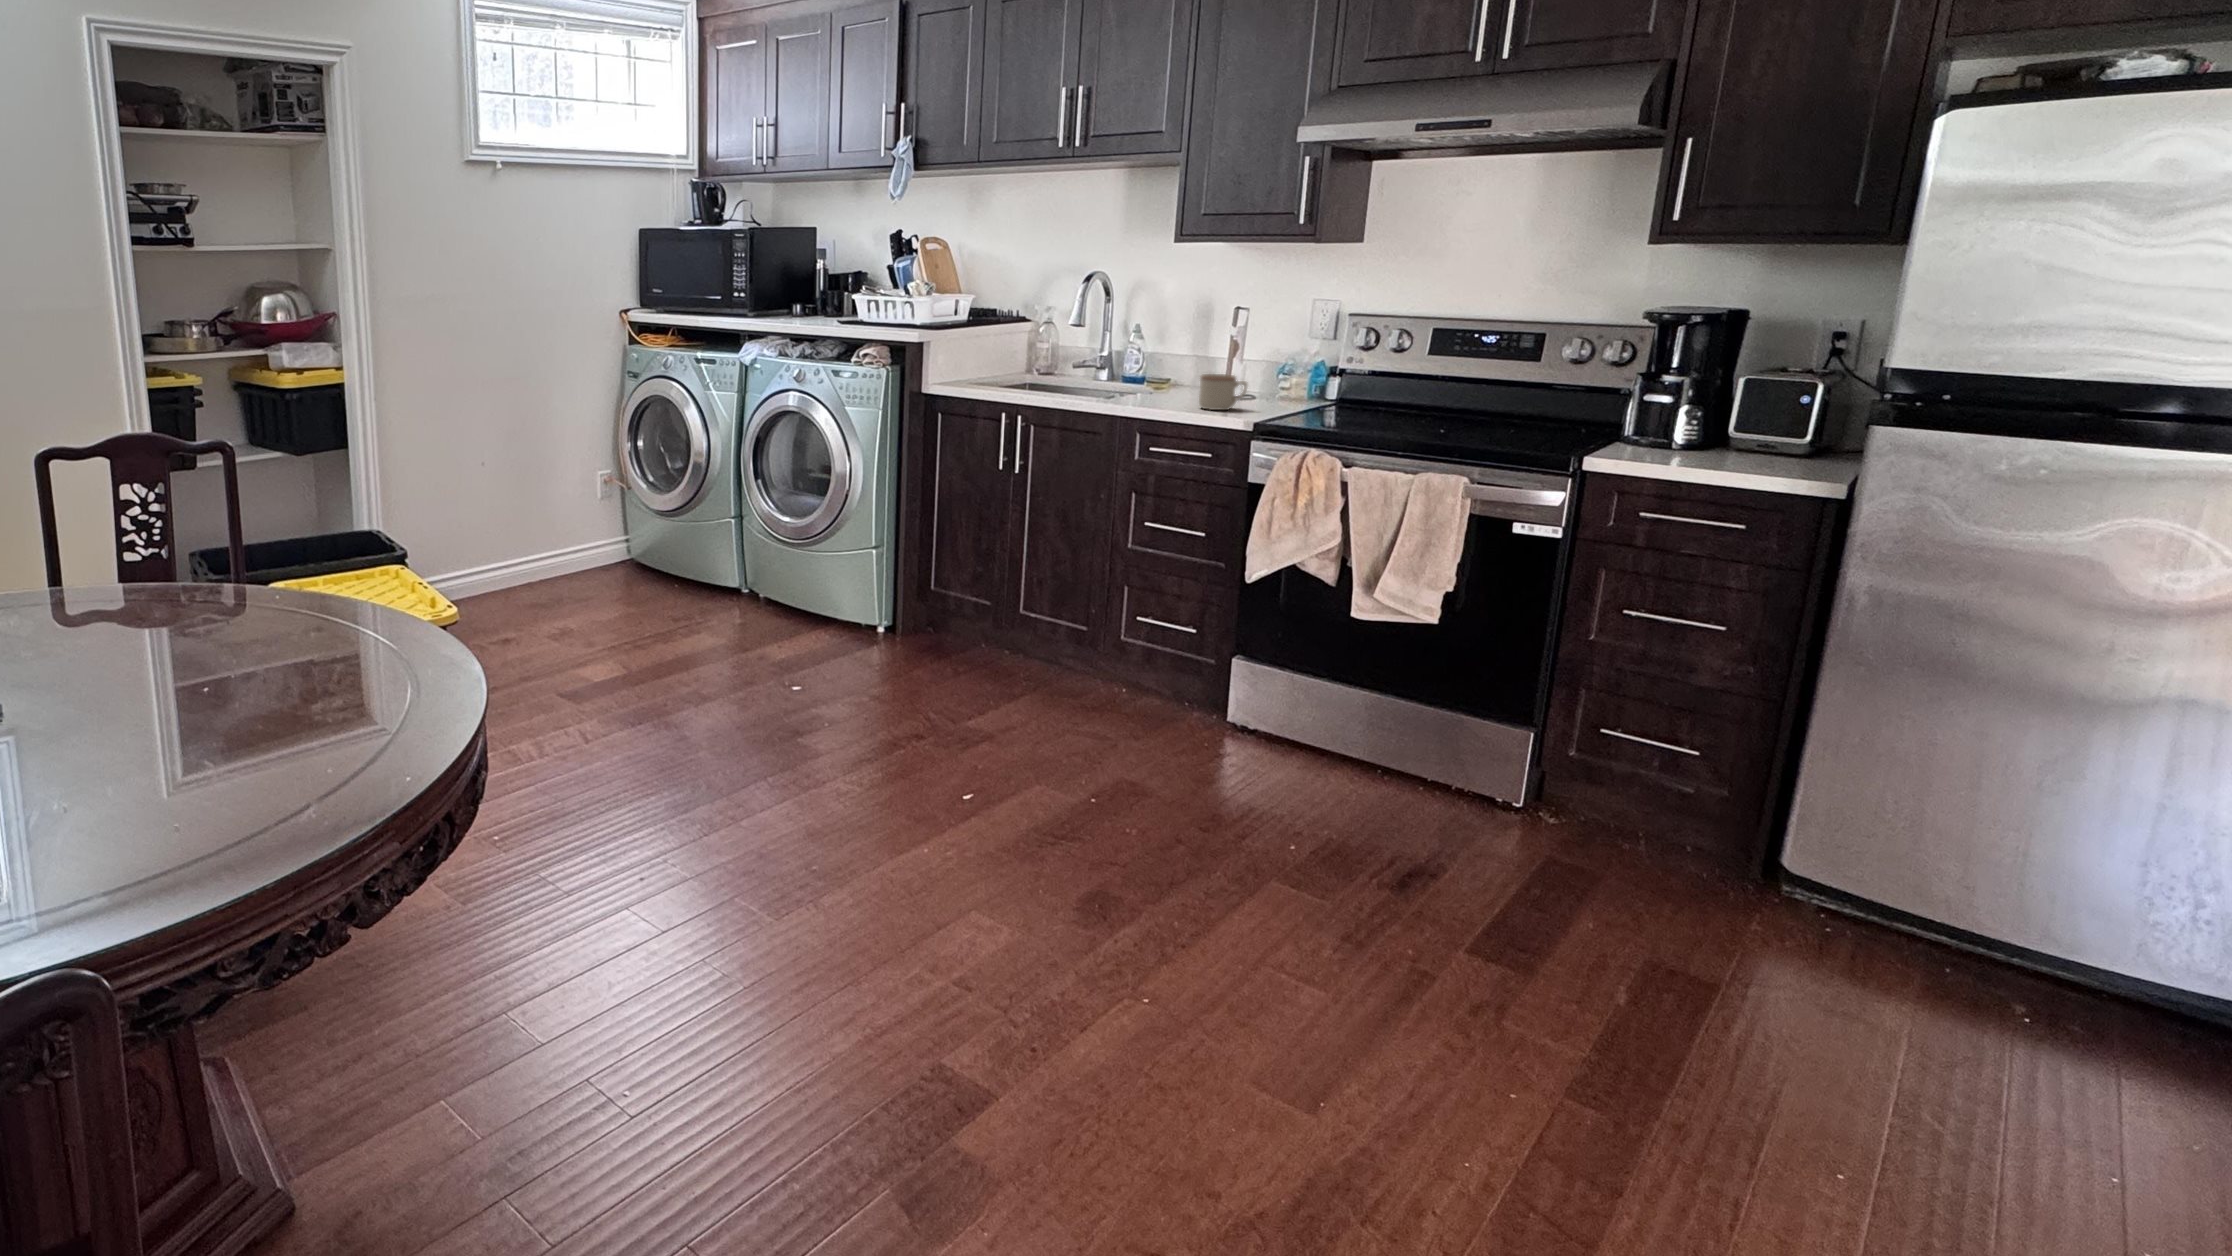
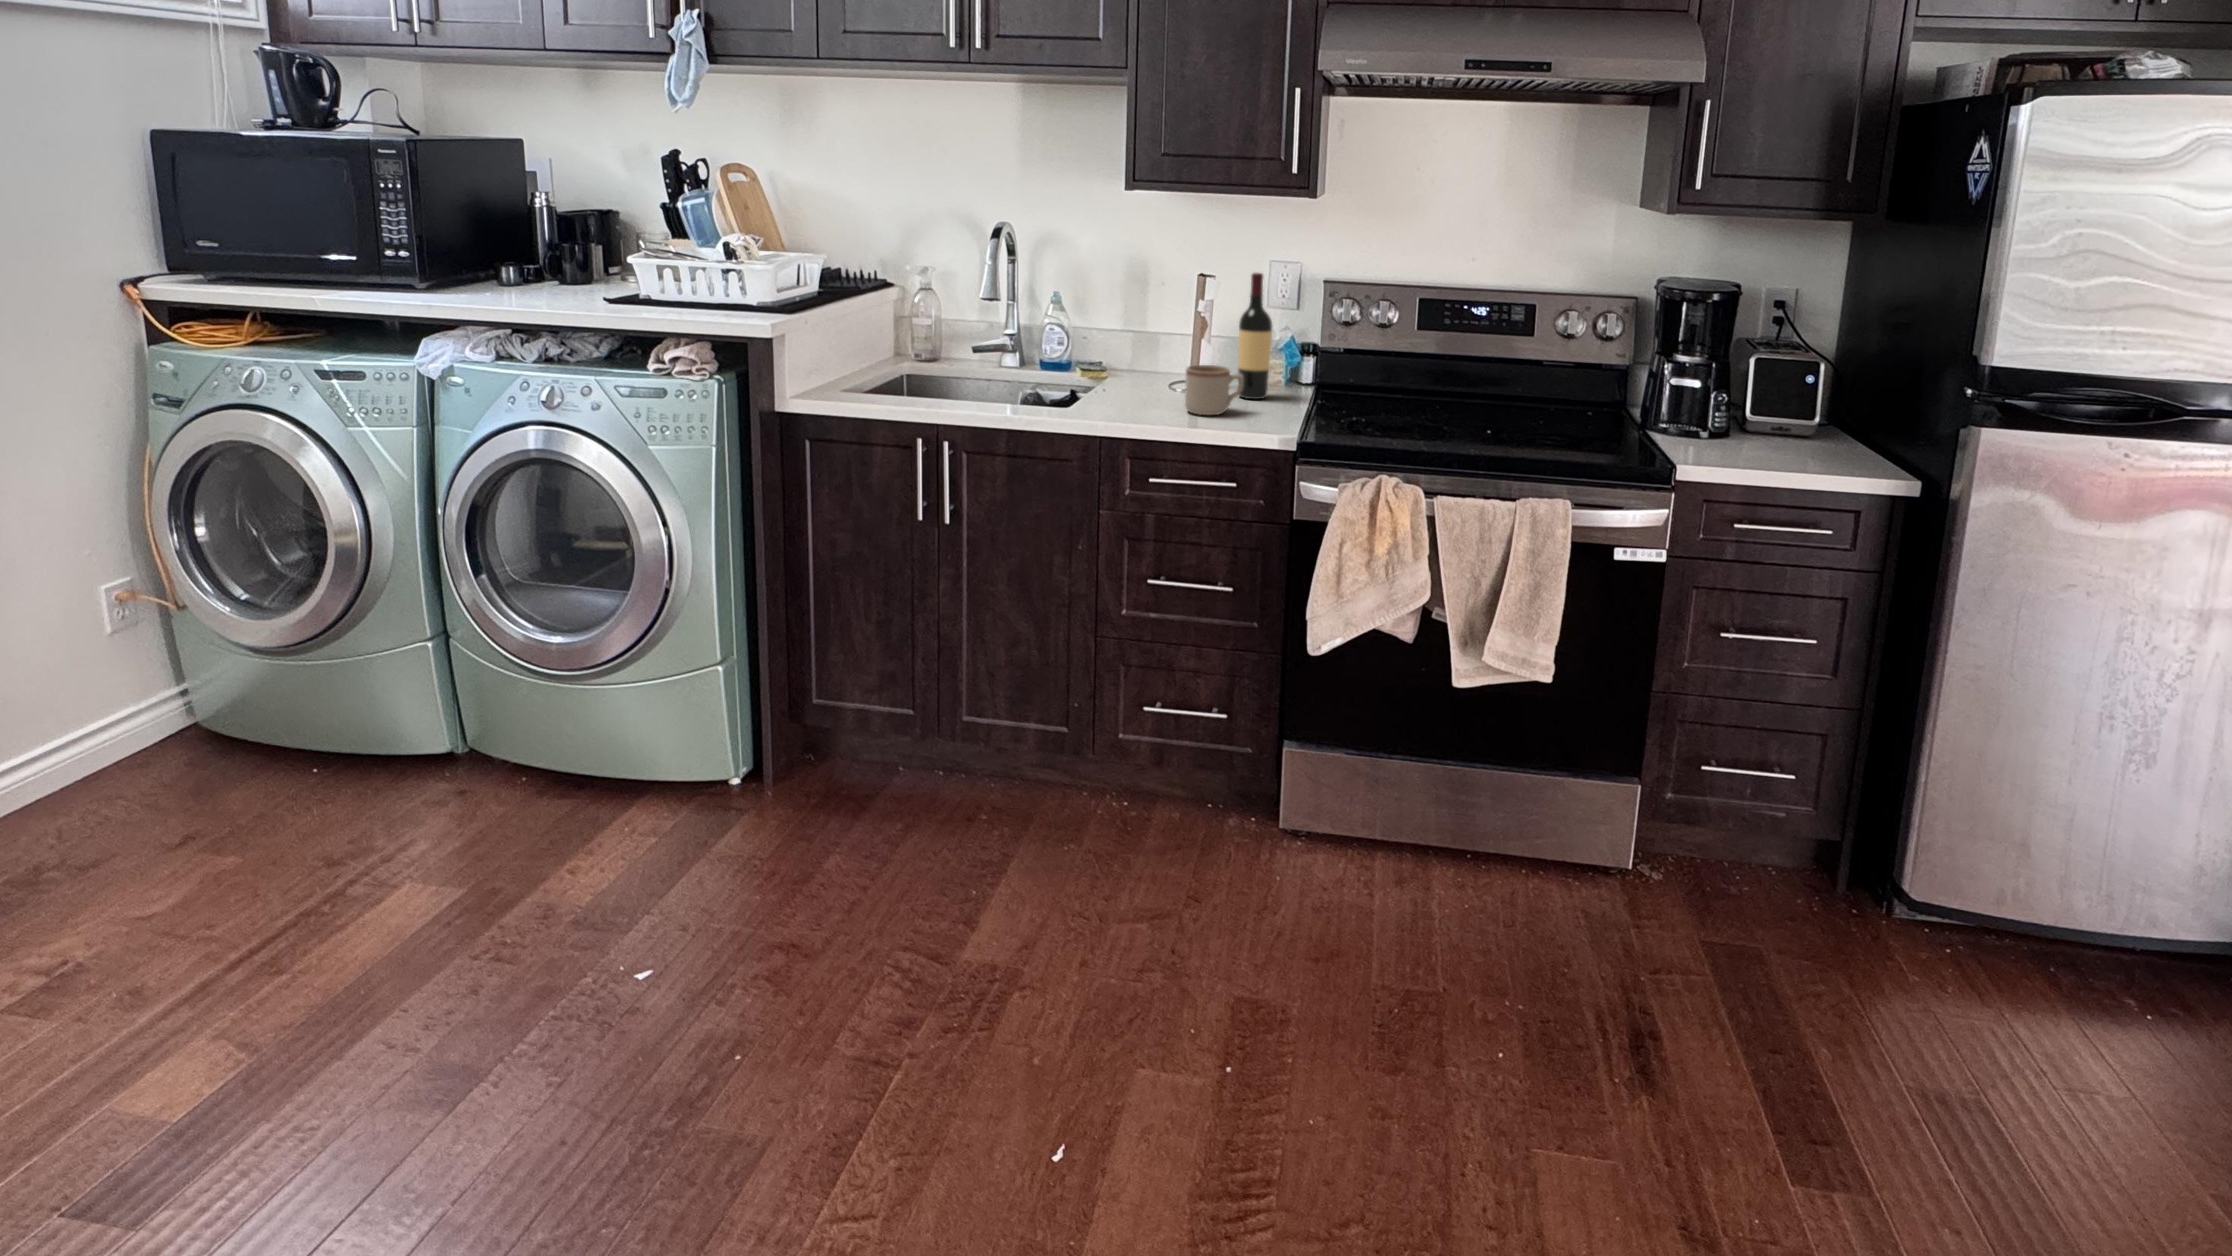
wine bottle: none [1259,306,1291,406] -> present [1238,273,1272,399]

